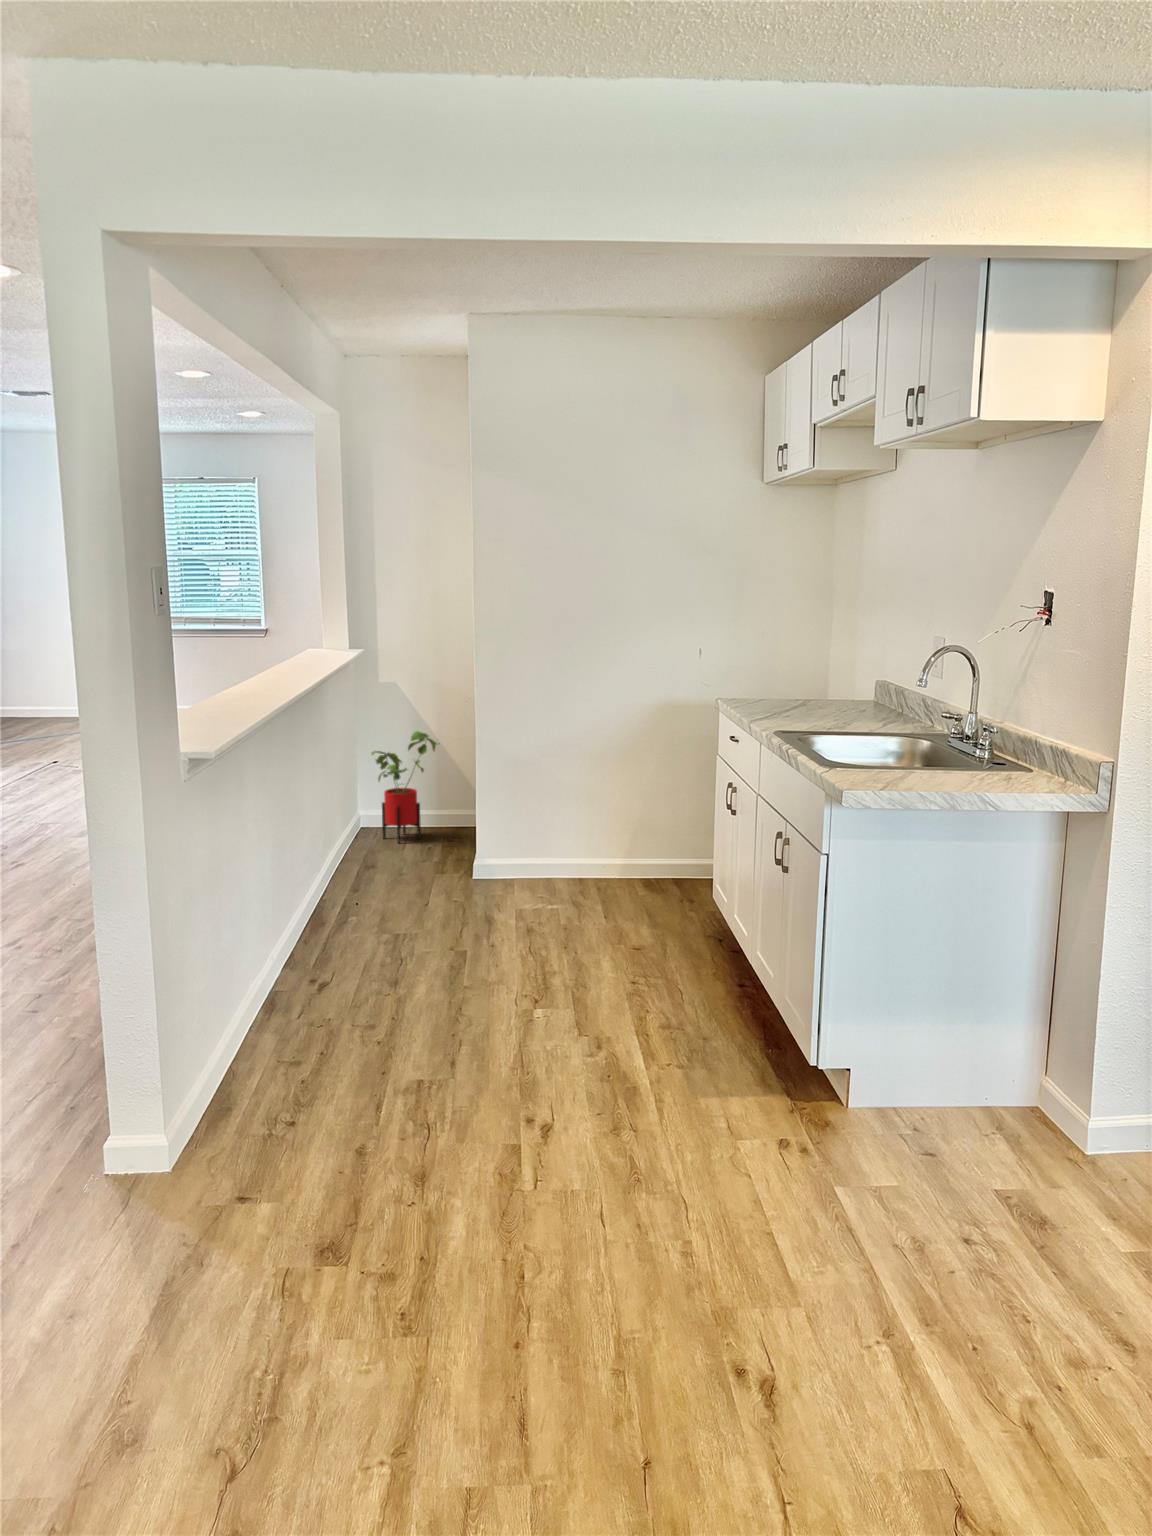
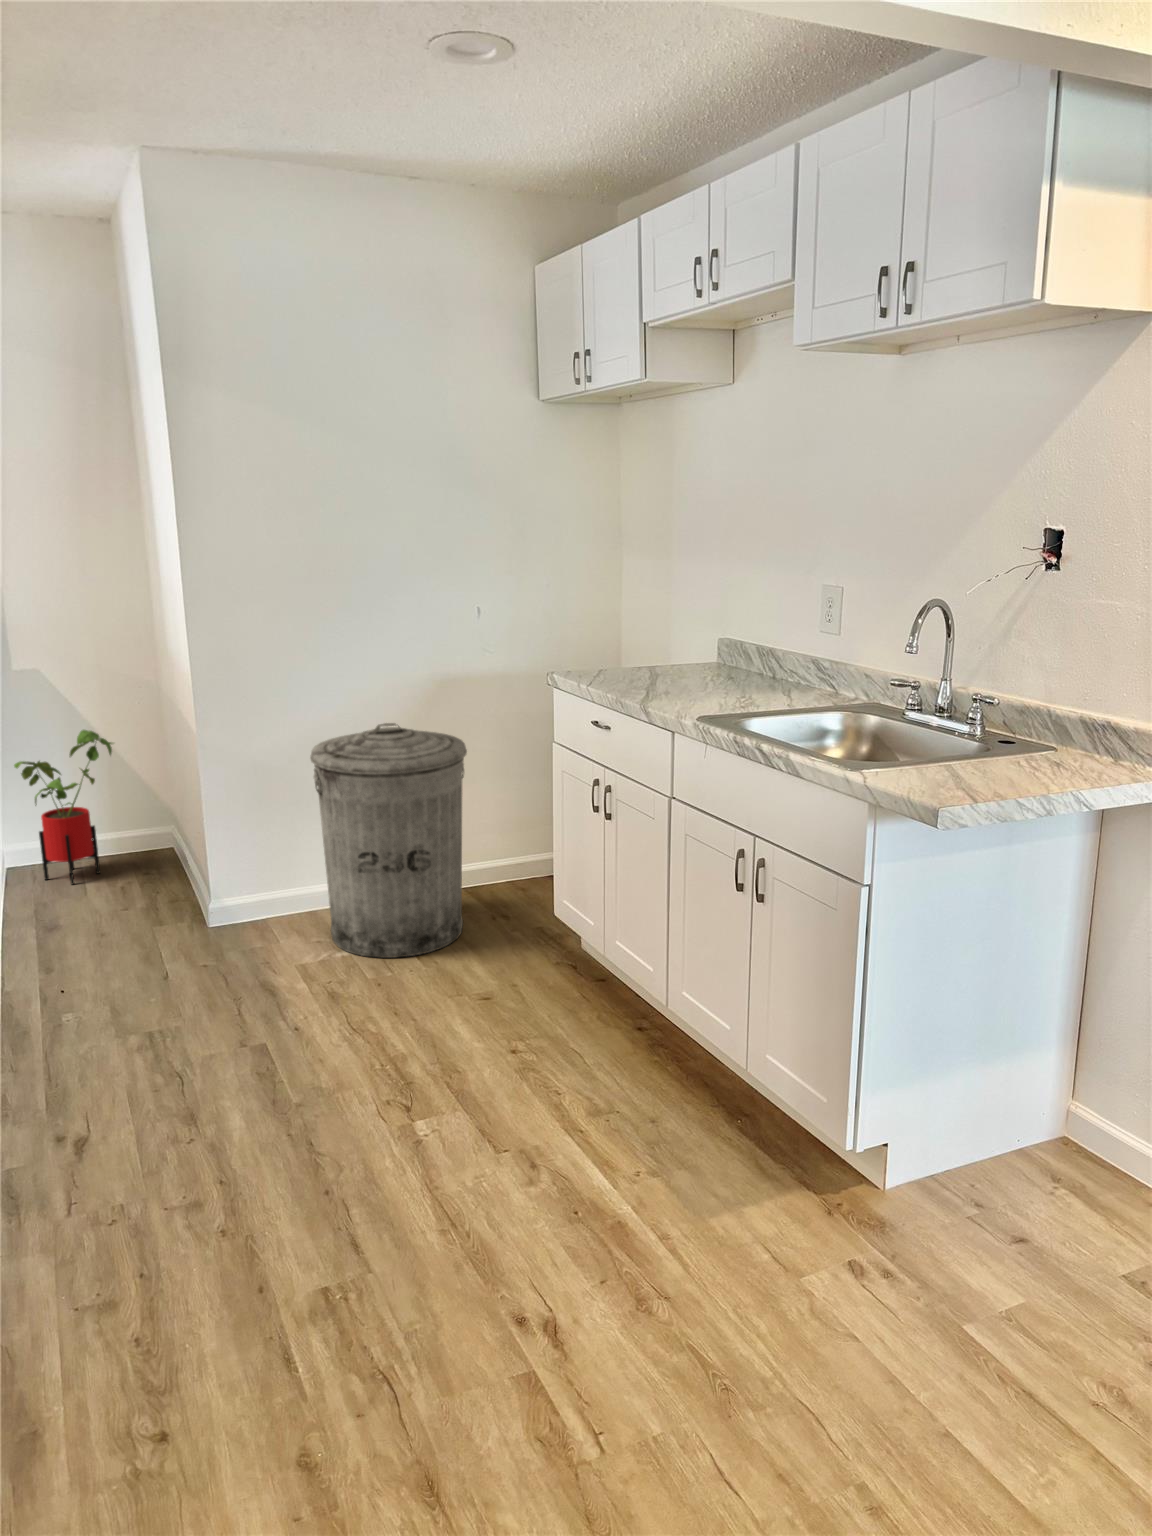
trash can: none [543,736,662,915] -> present [310,723,467,958]

